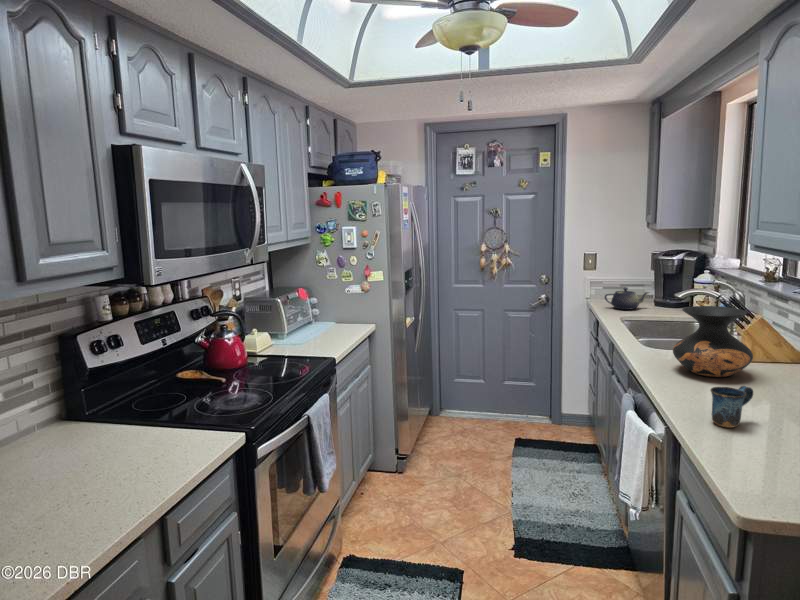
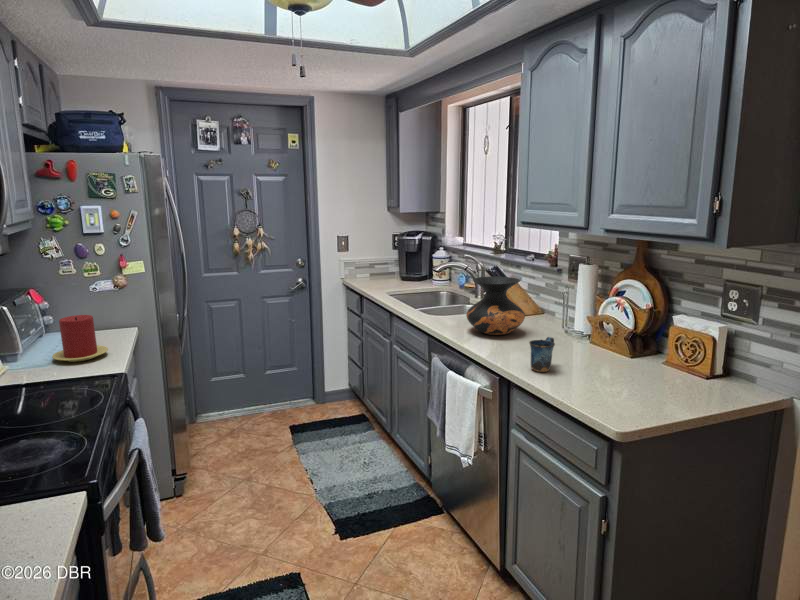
teapot: present [604,288,649,310] -> none [366,267,403,287]
candle: none [300,311,338,346] -> present [52,315,108,362]

